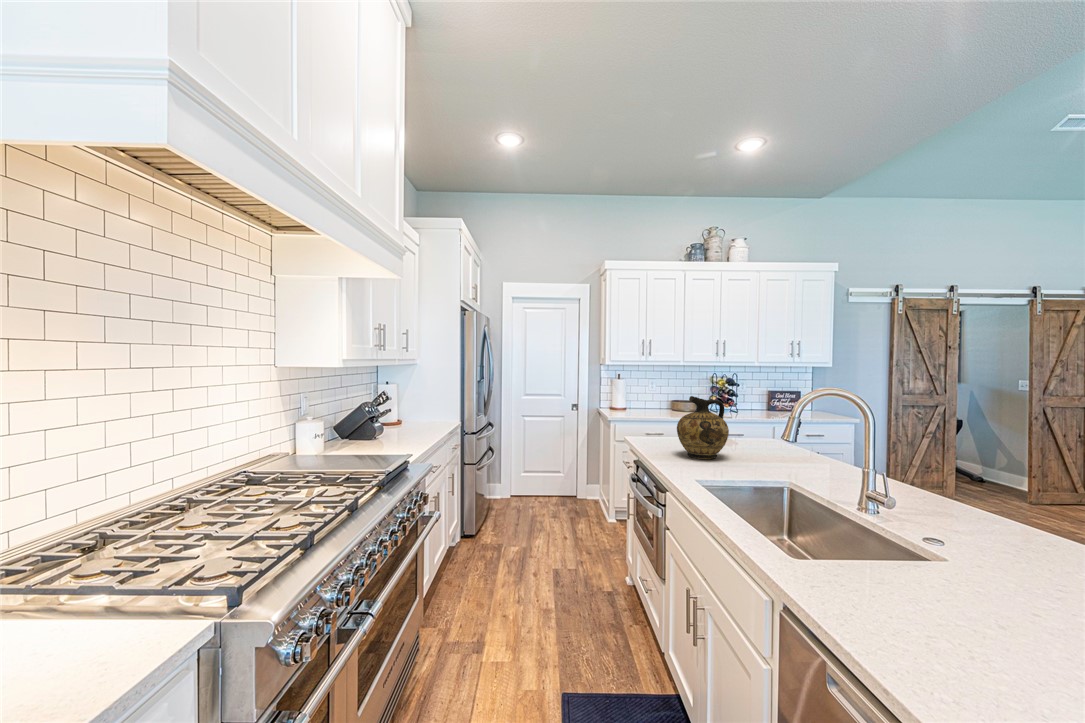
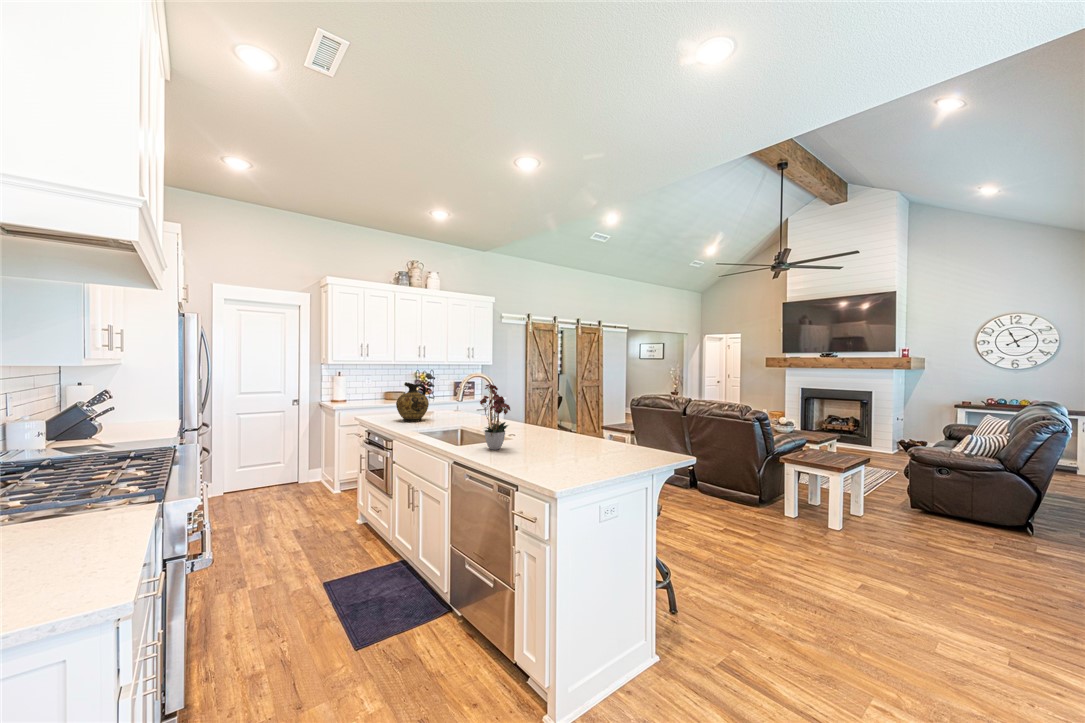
flower arrangement: none [853,423,999,620] -> present [480,384,510,450]

